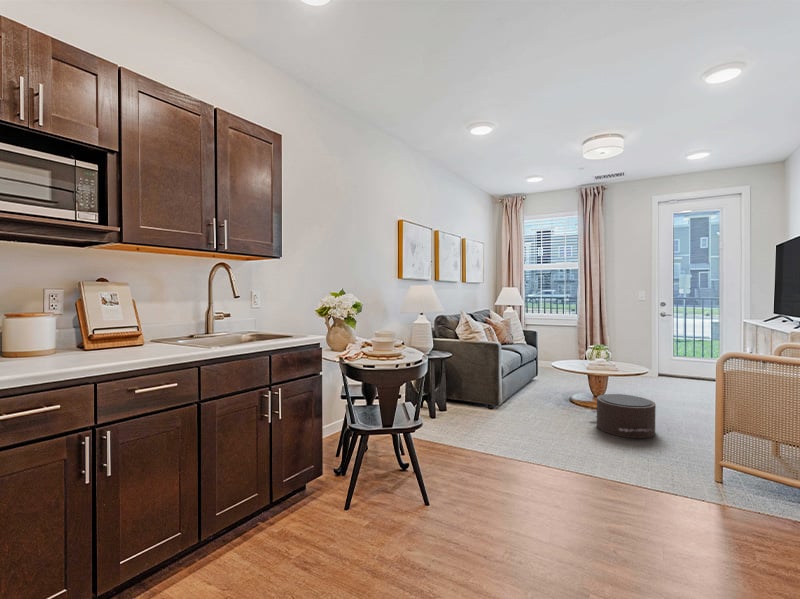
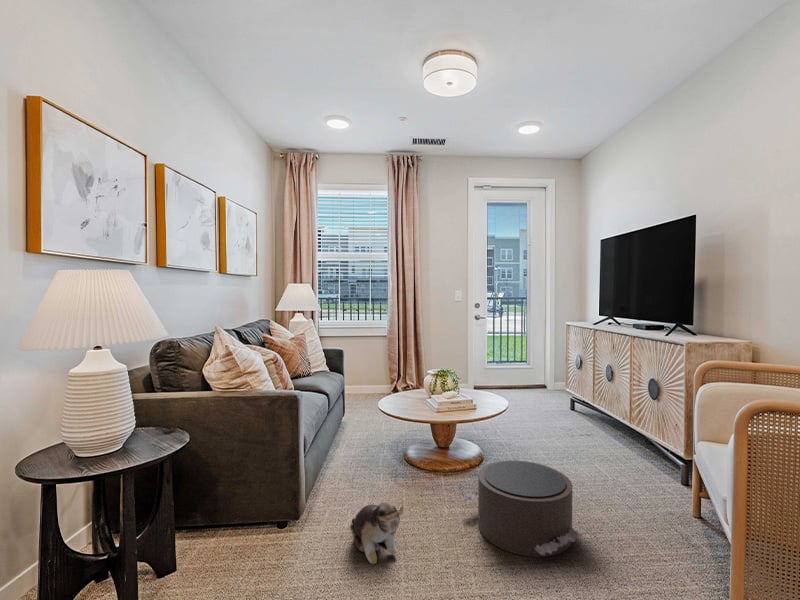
plush toy: none [525,395,546,424] -> present [352,502,404,564]

